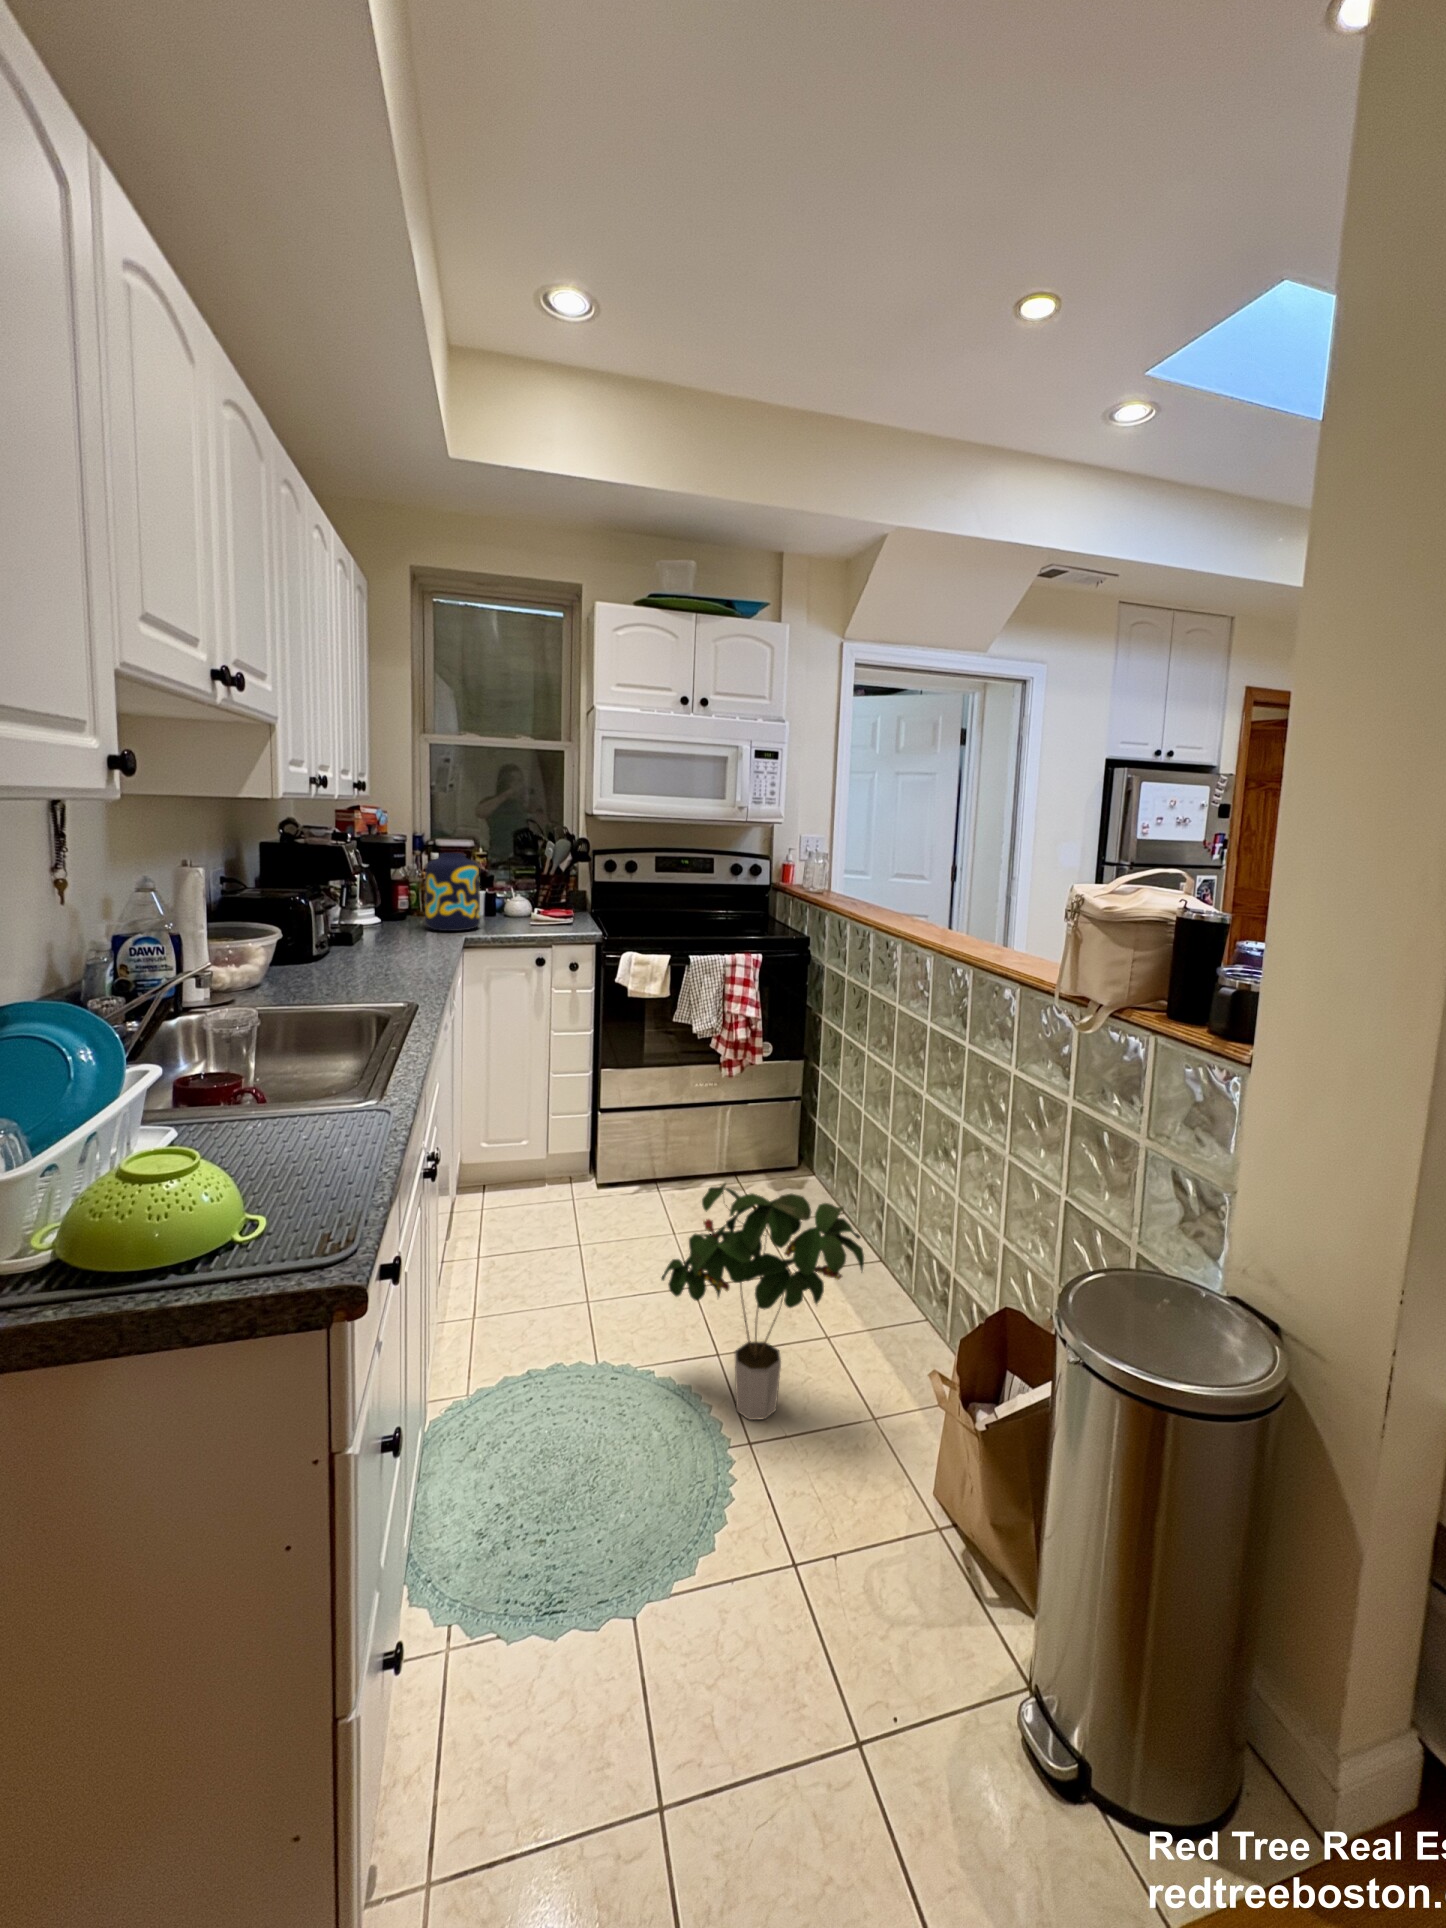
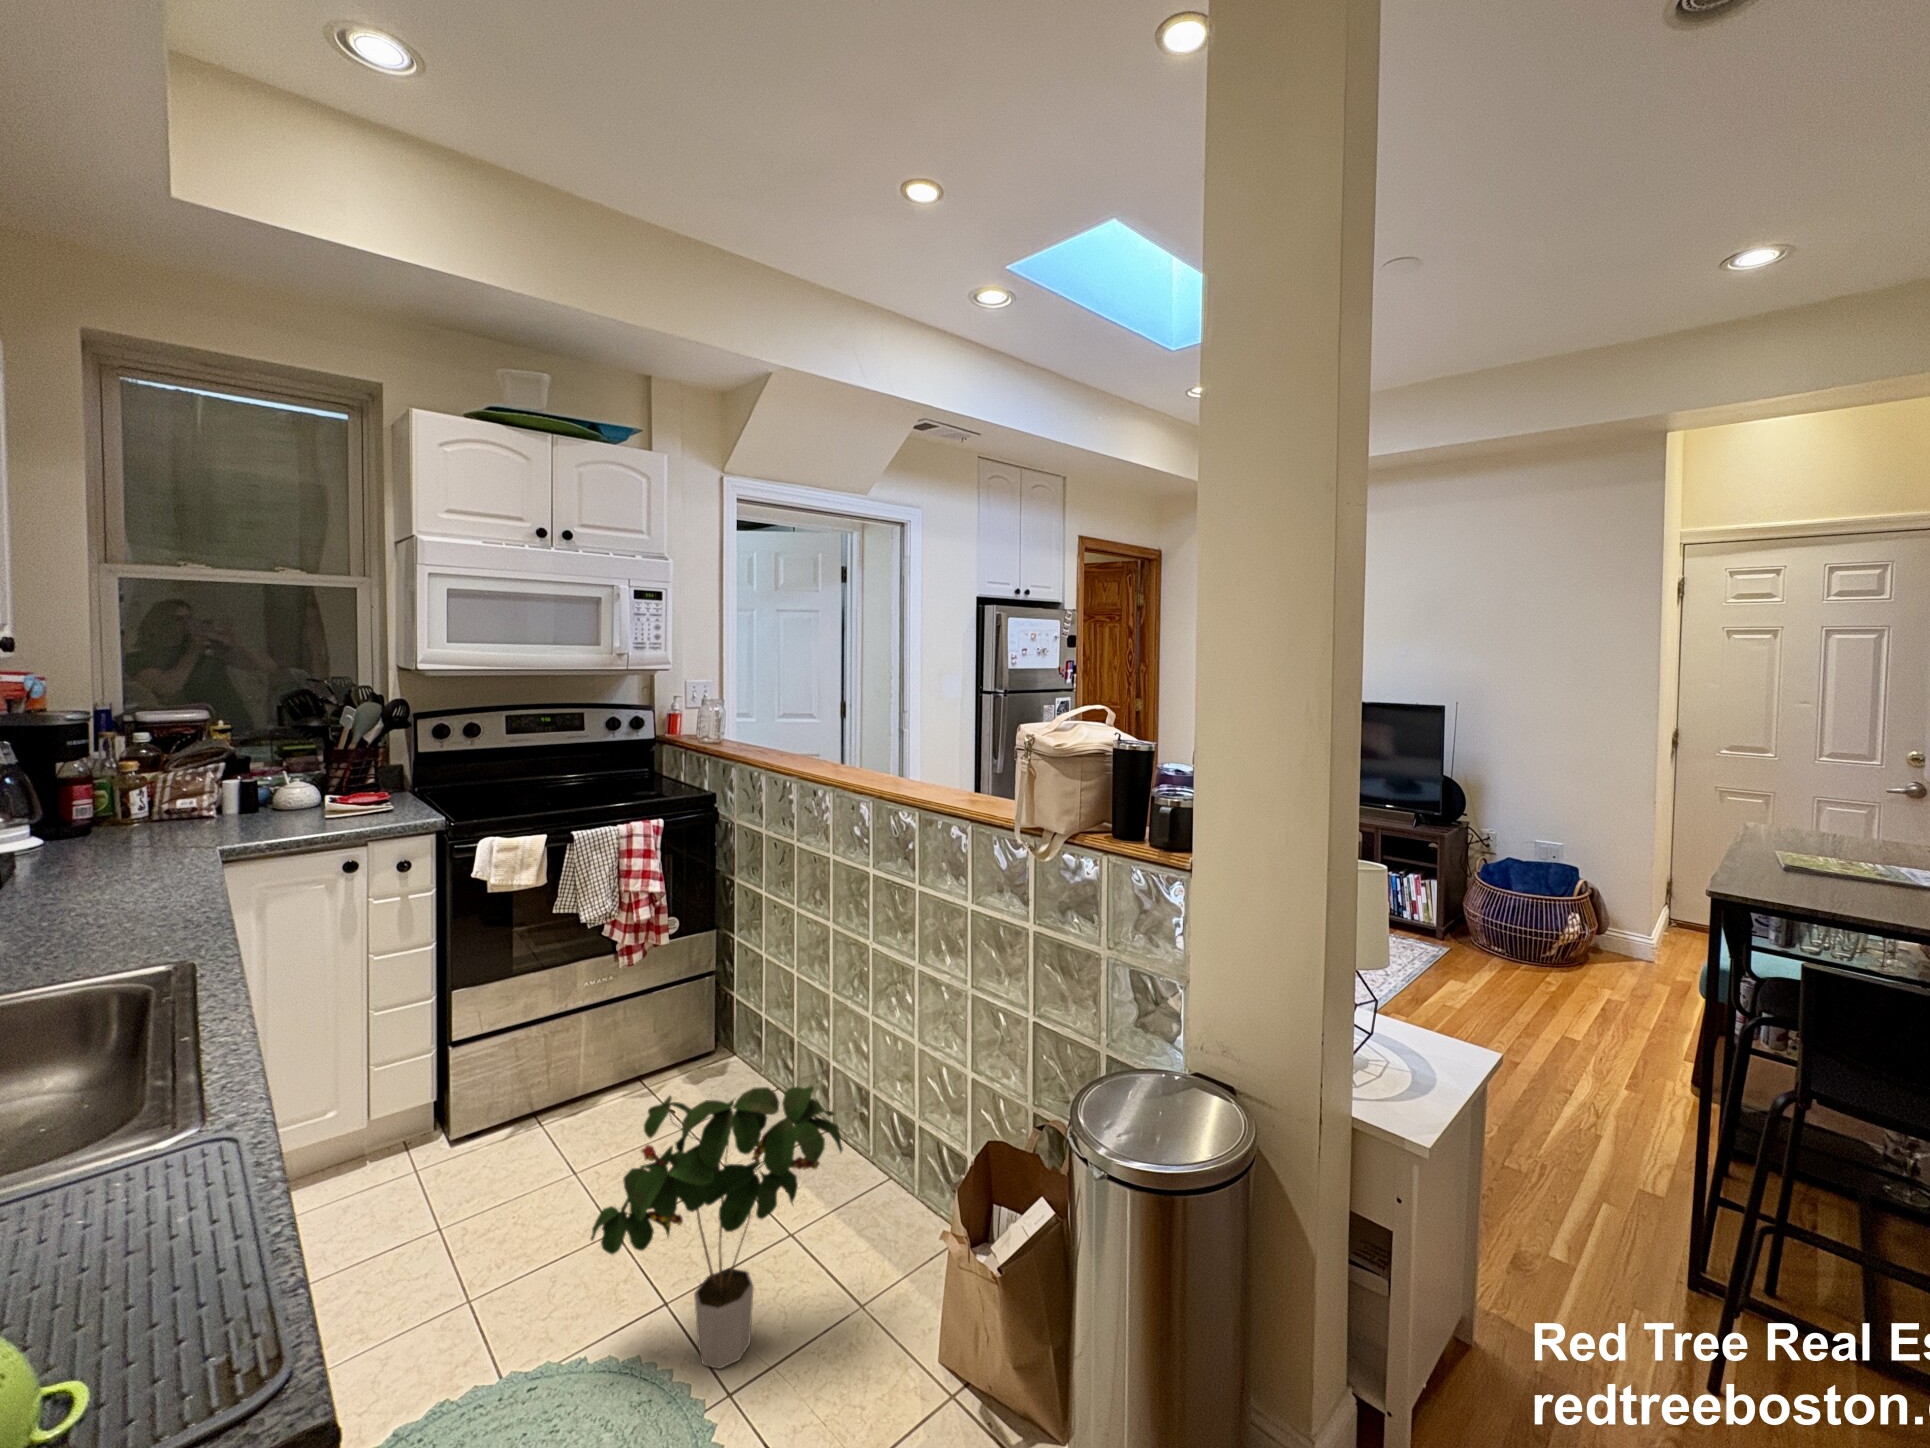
vase: present [425,853,480,931] -> none [135,733,240,845]

